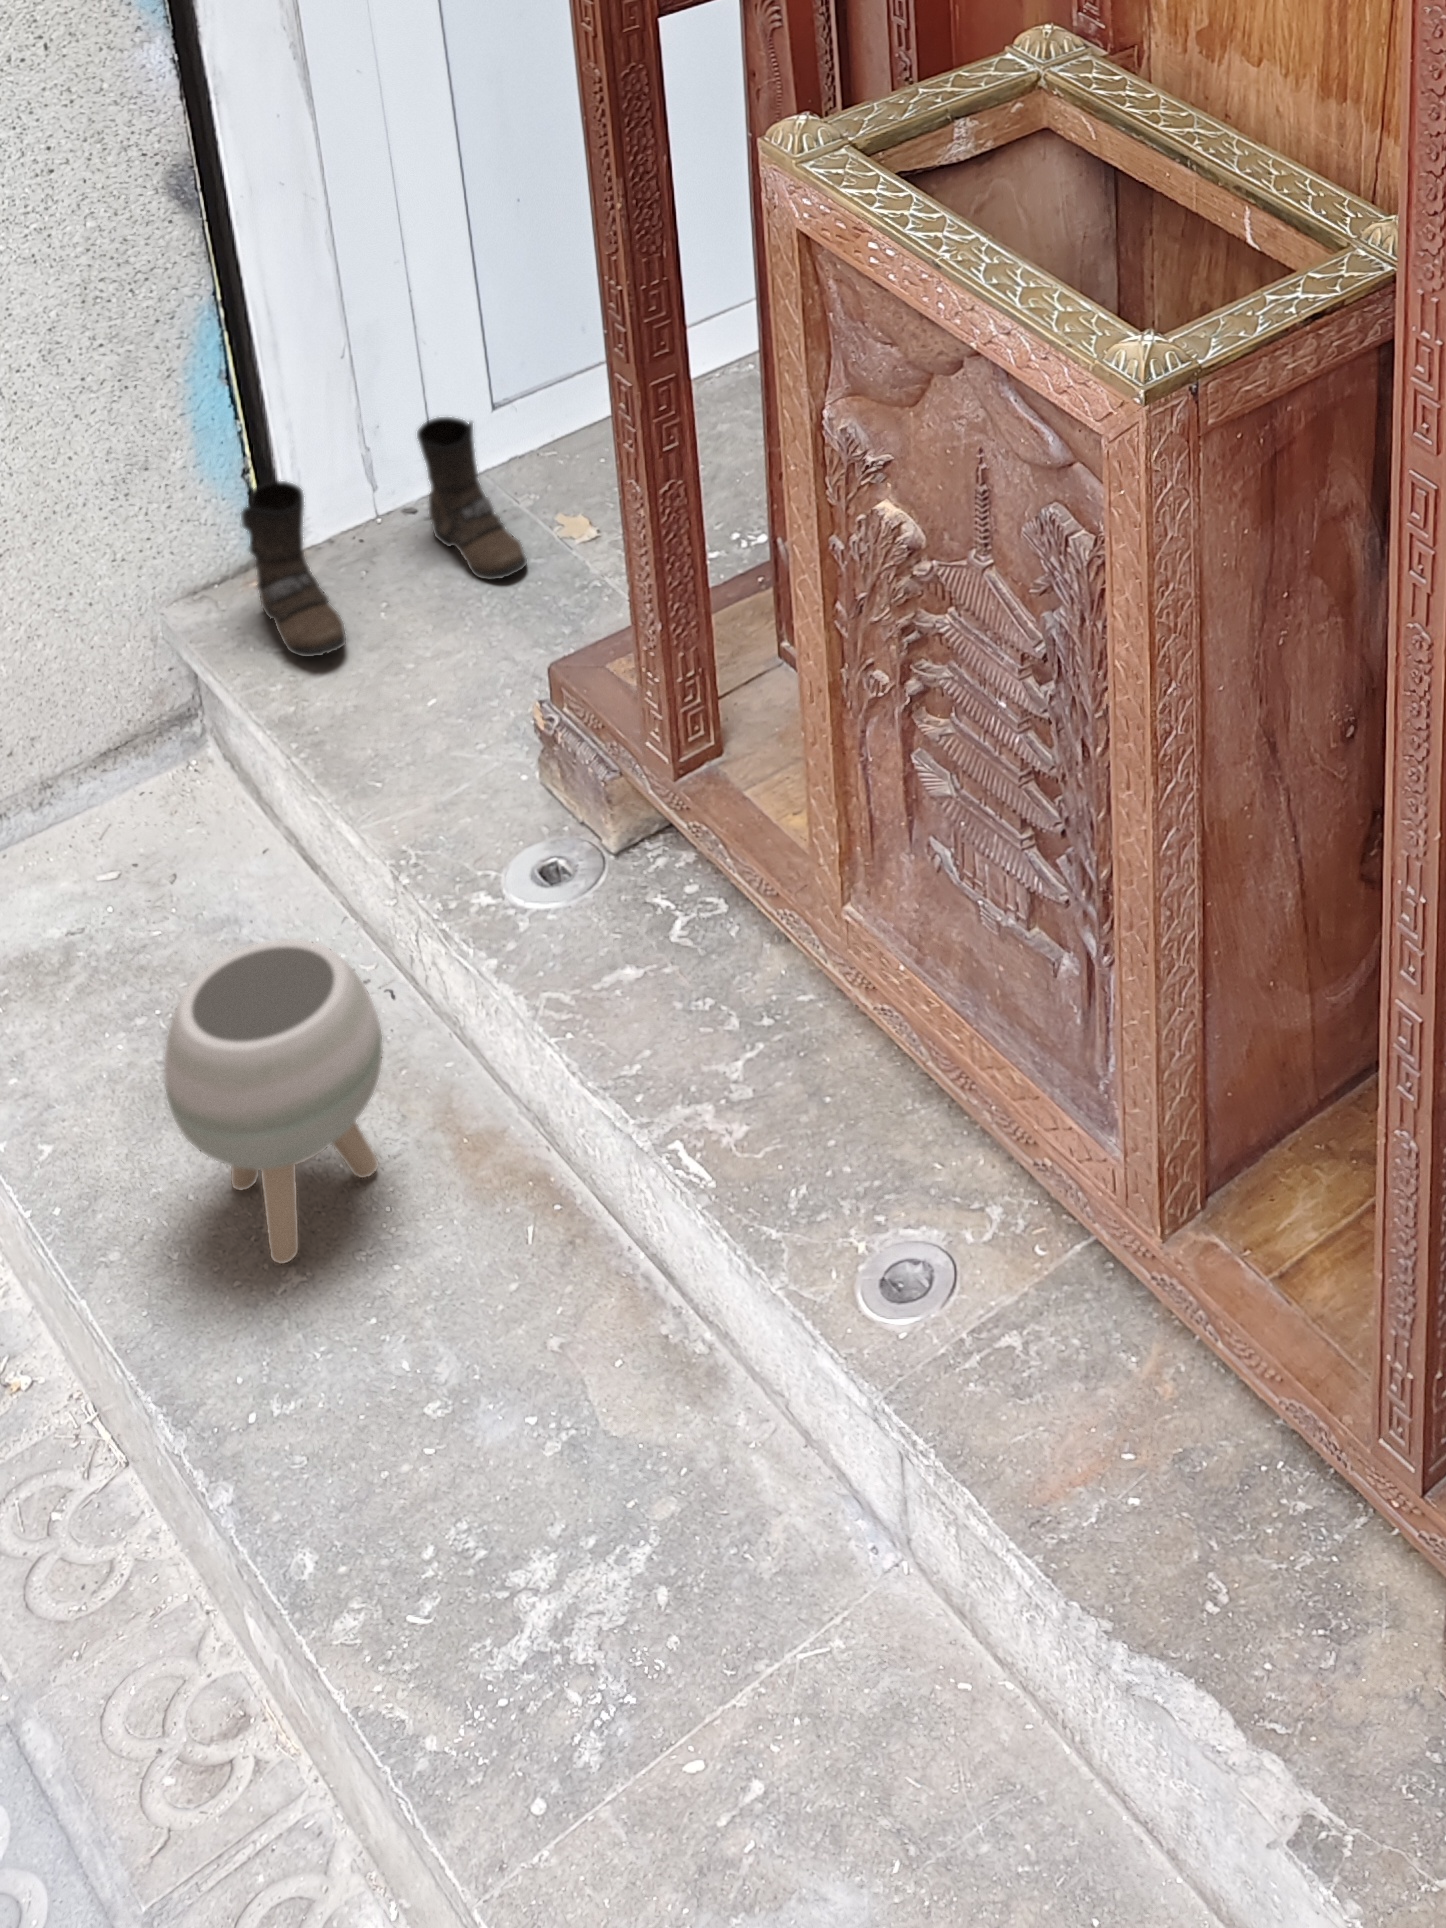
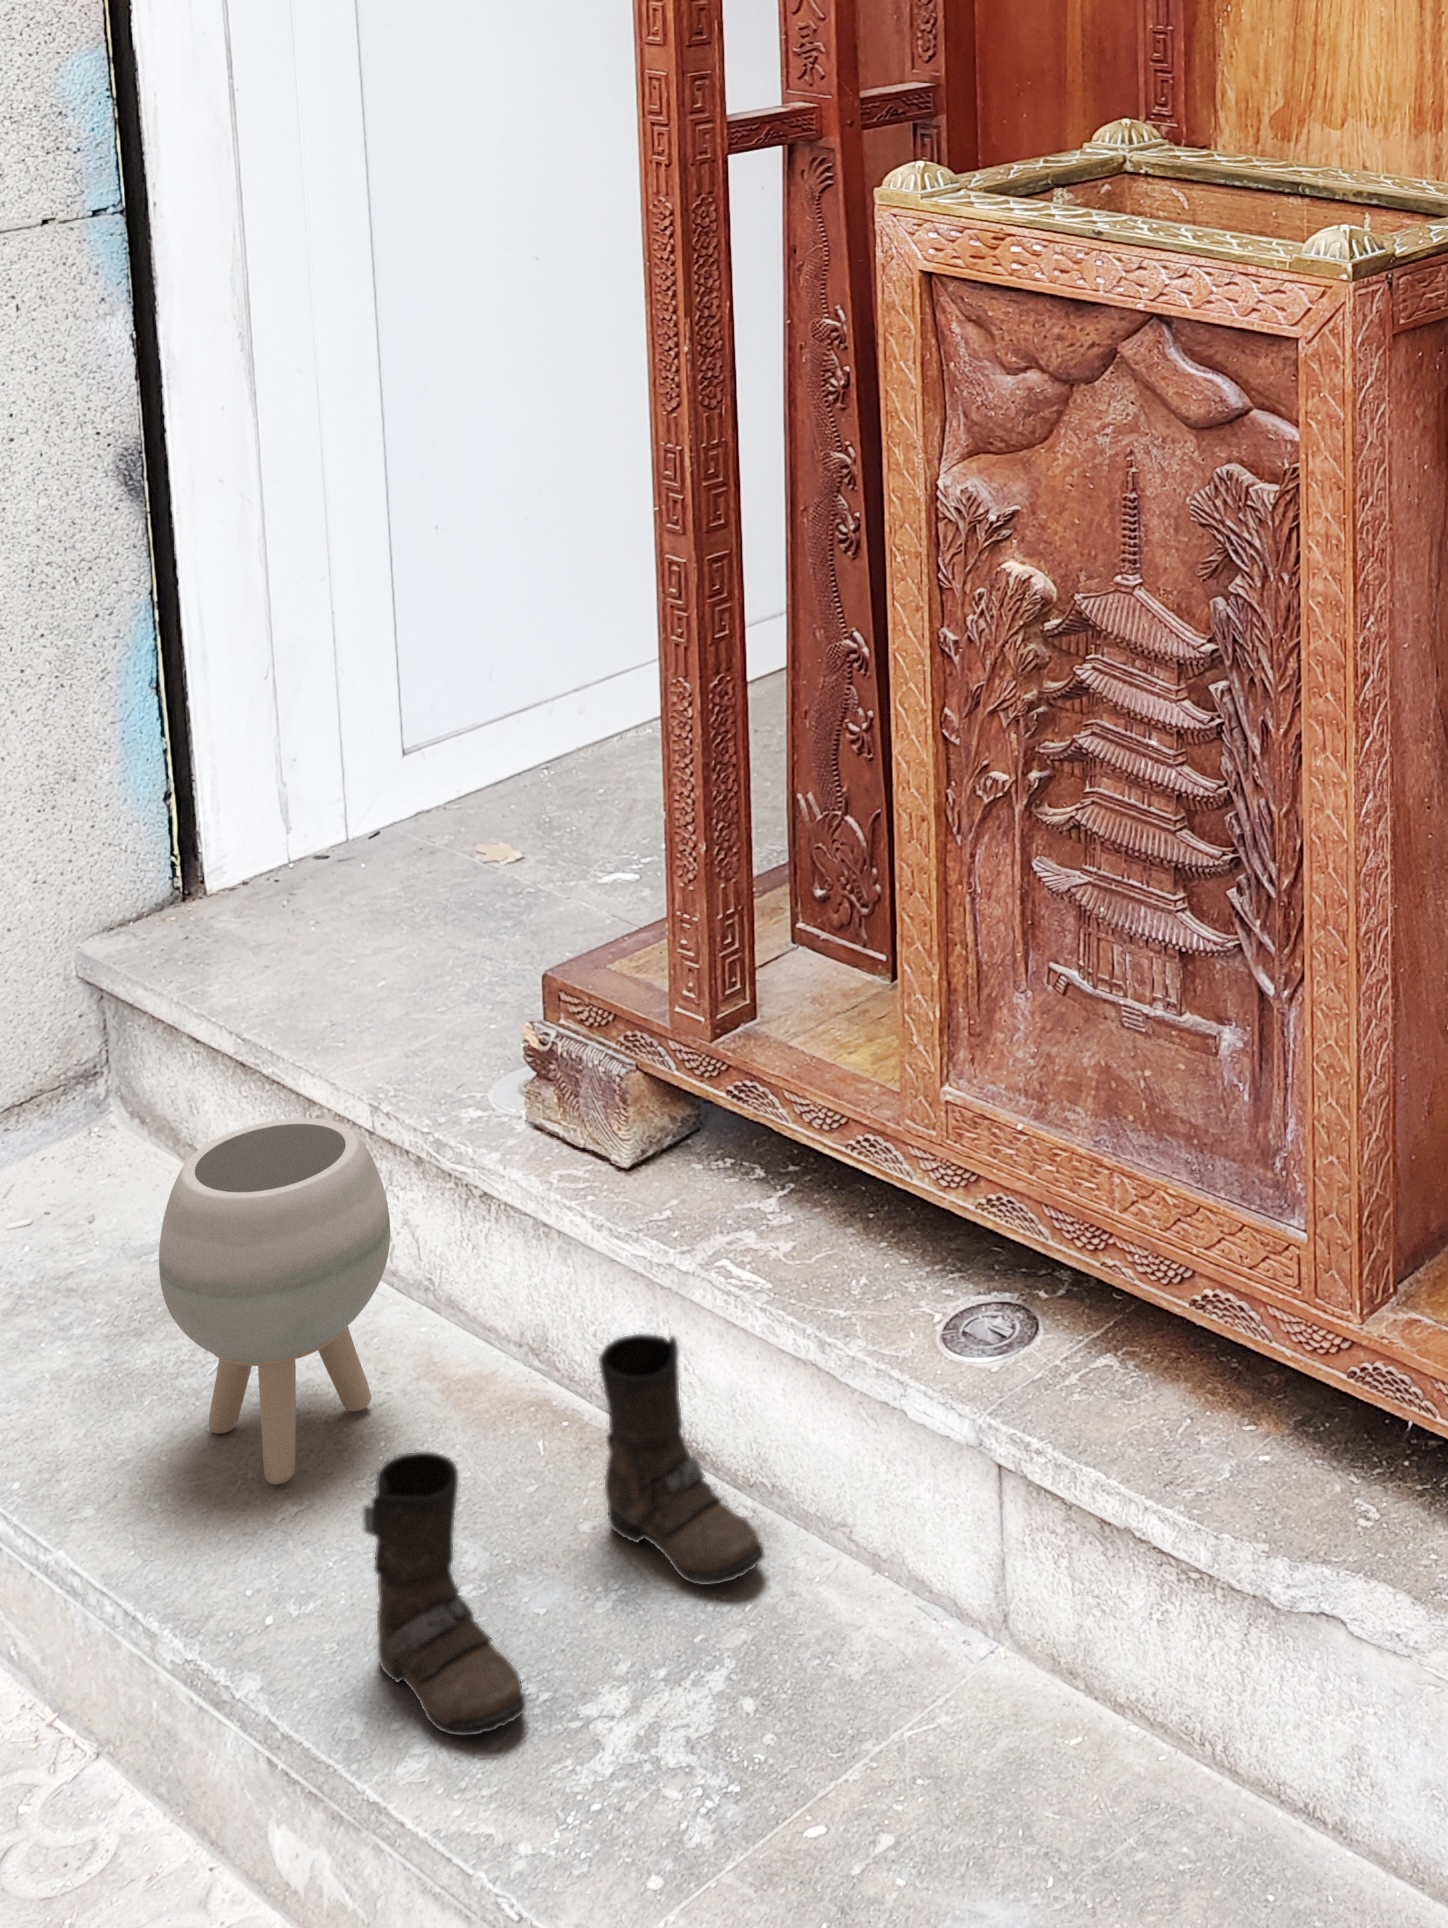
boots: present [241,417,527,657] -> present [363,1334,764,1735]

